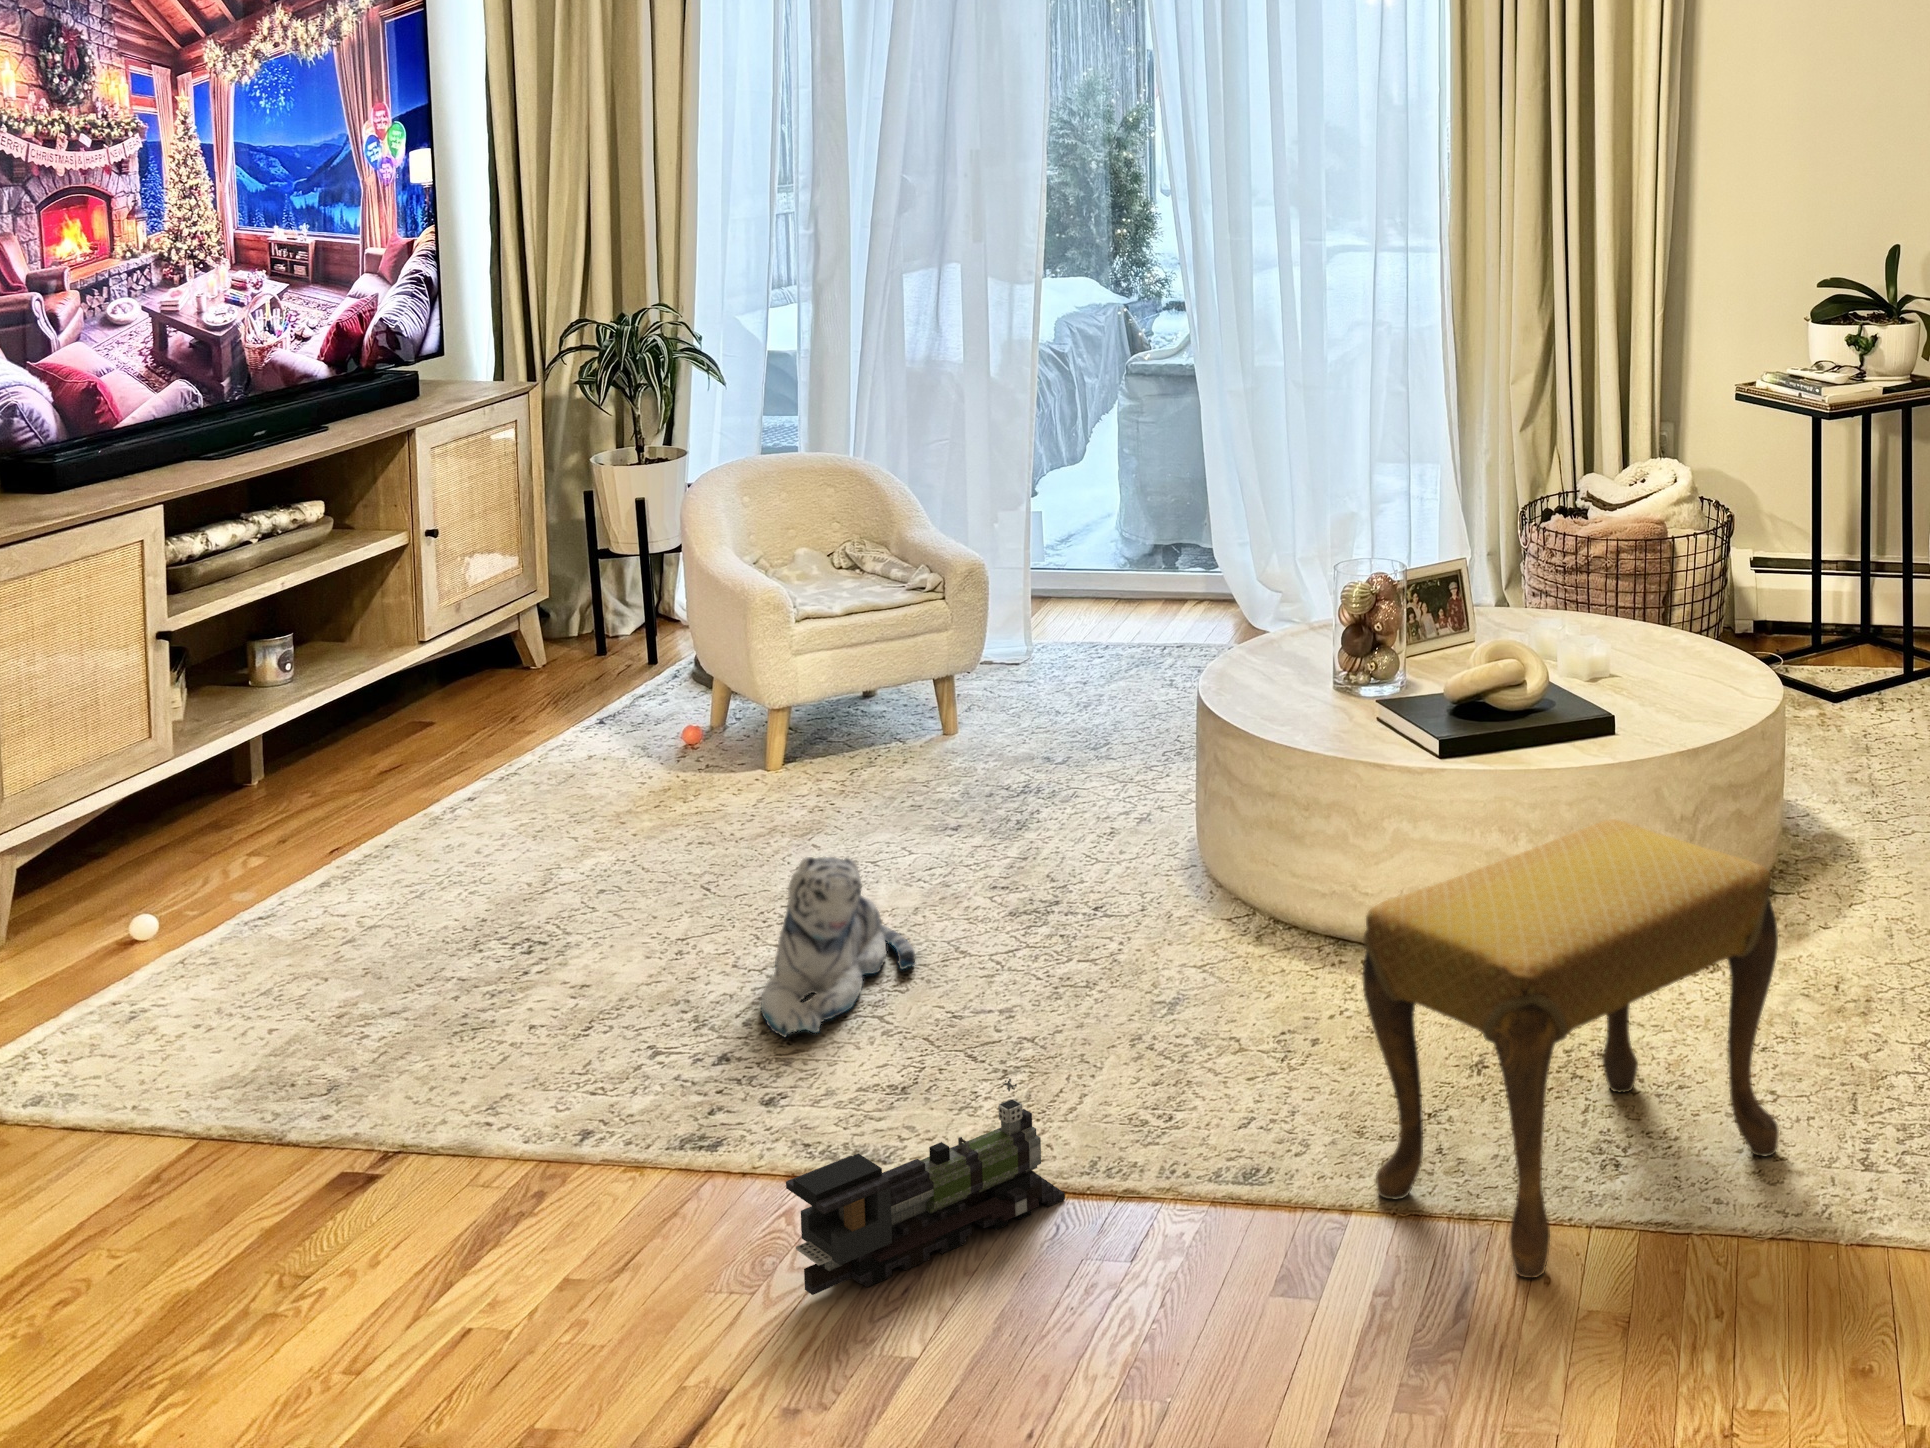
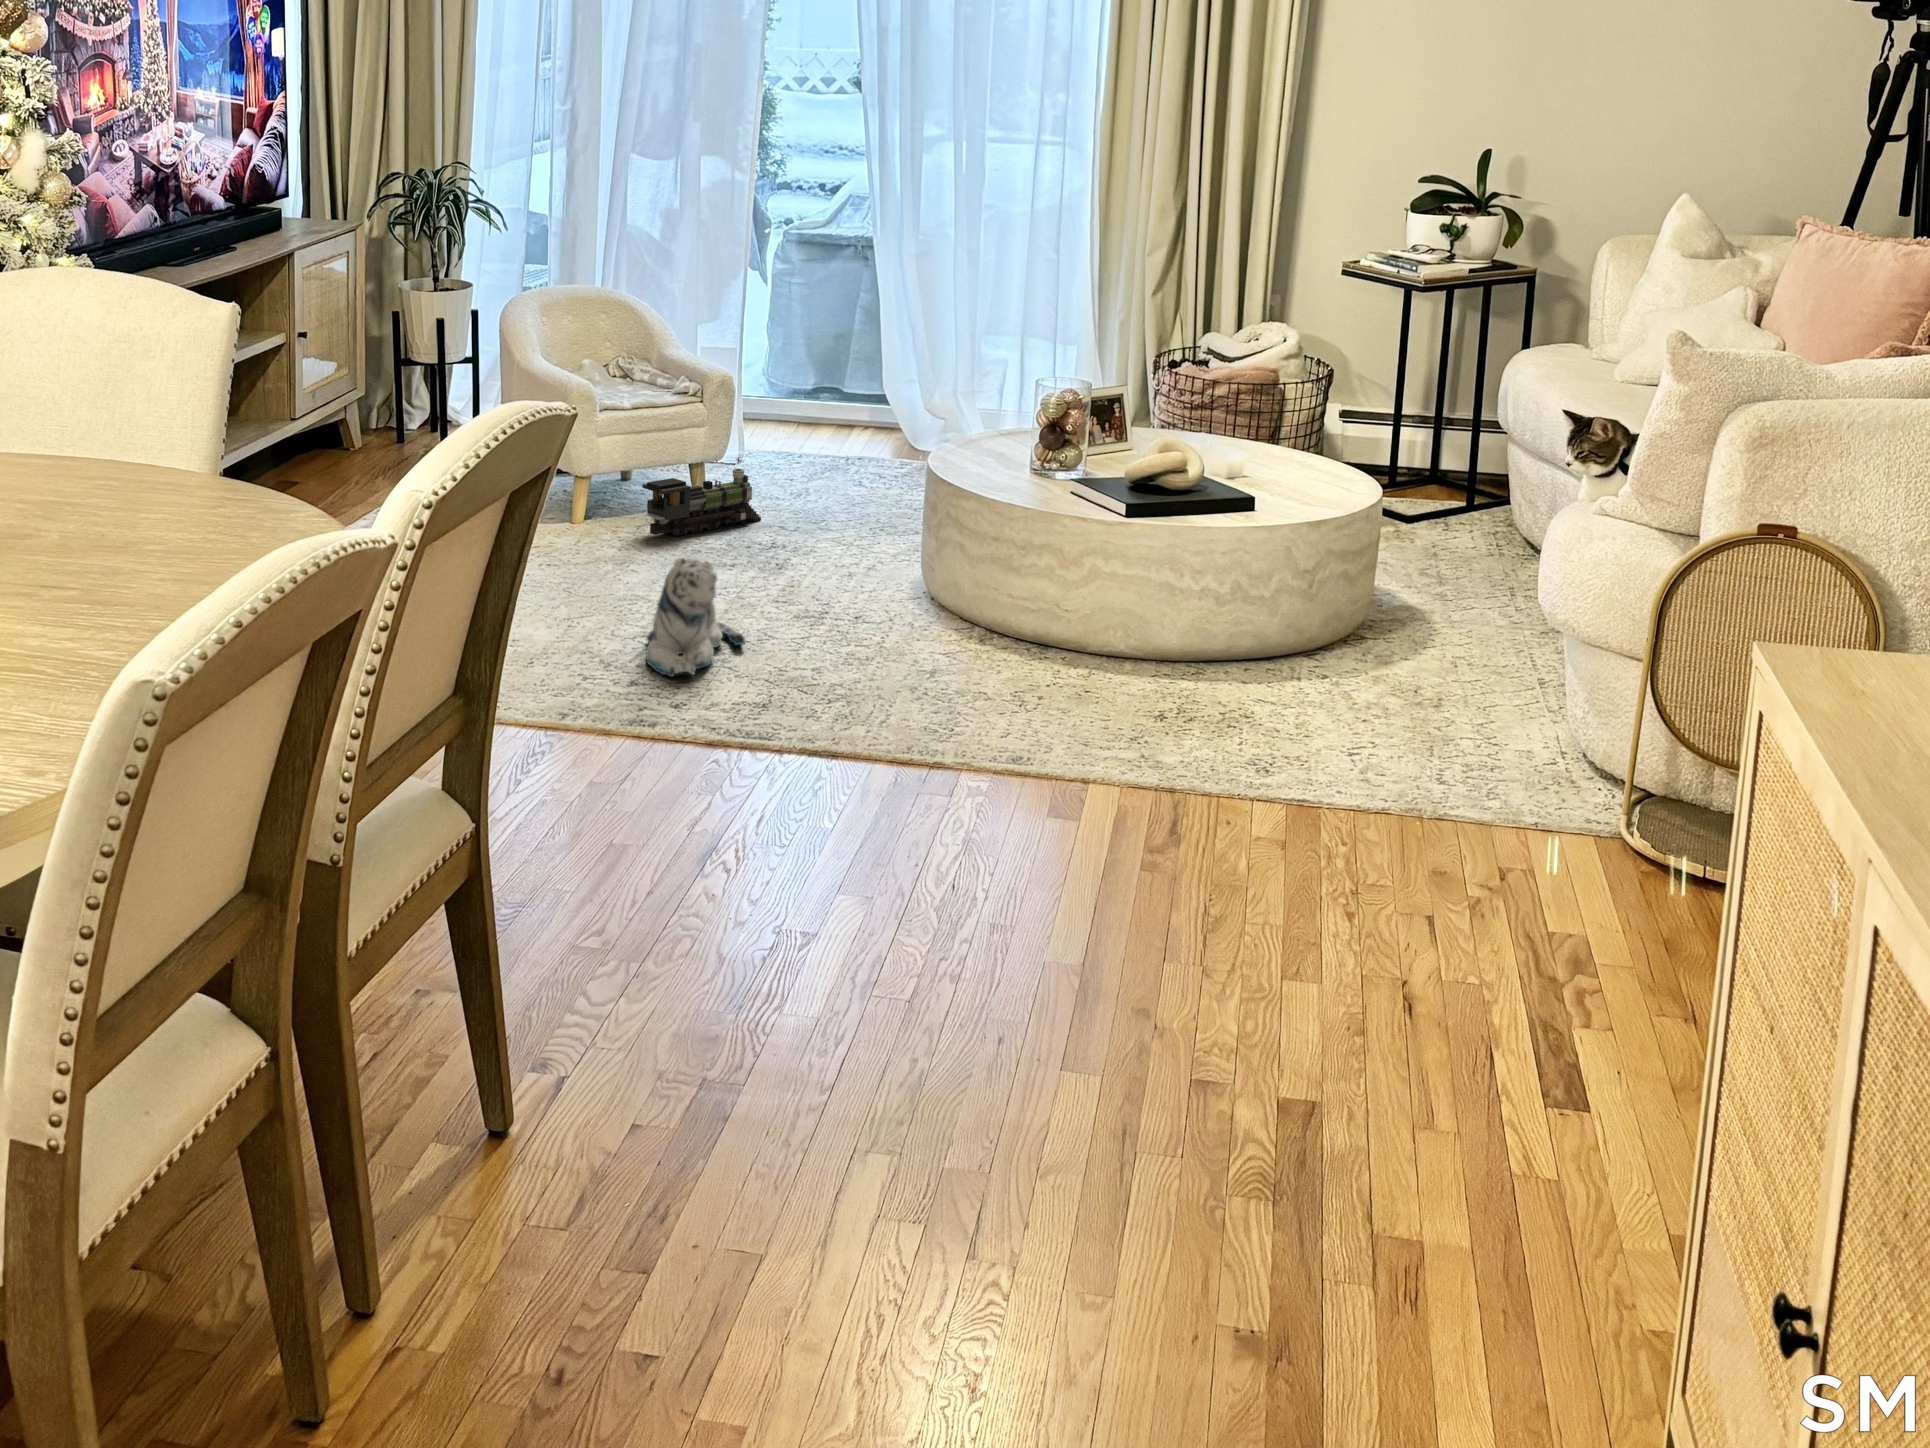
footstool: present [1363,819,1779,1279] -> none [1109,547,1389,819]
toy train: present [786,1079,1065,1295] -> present [642,457,761,536]

